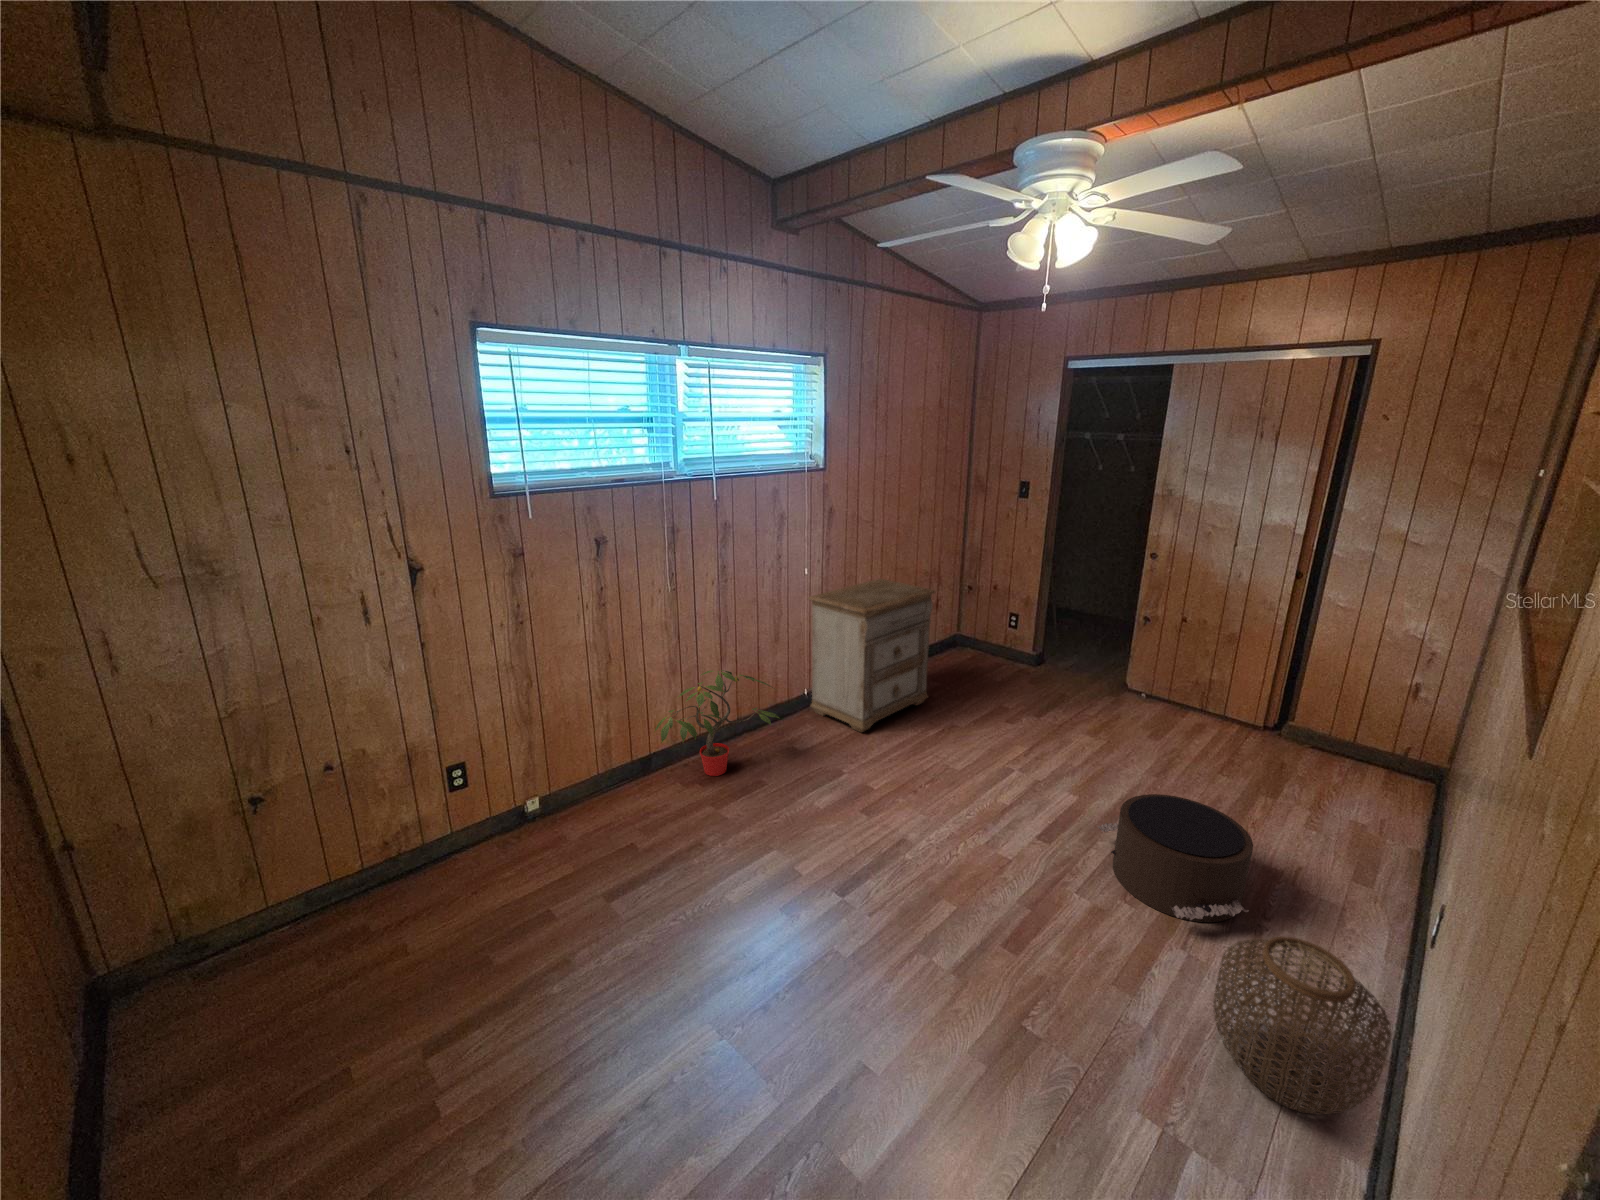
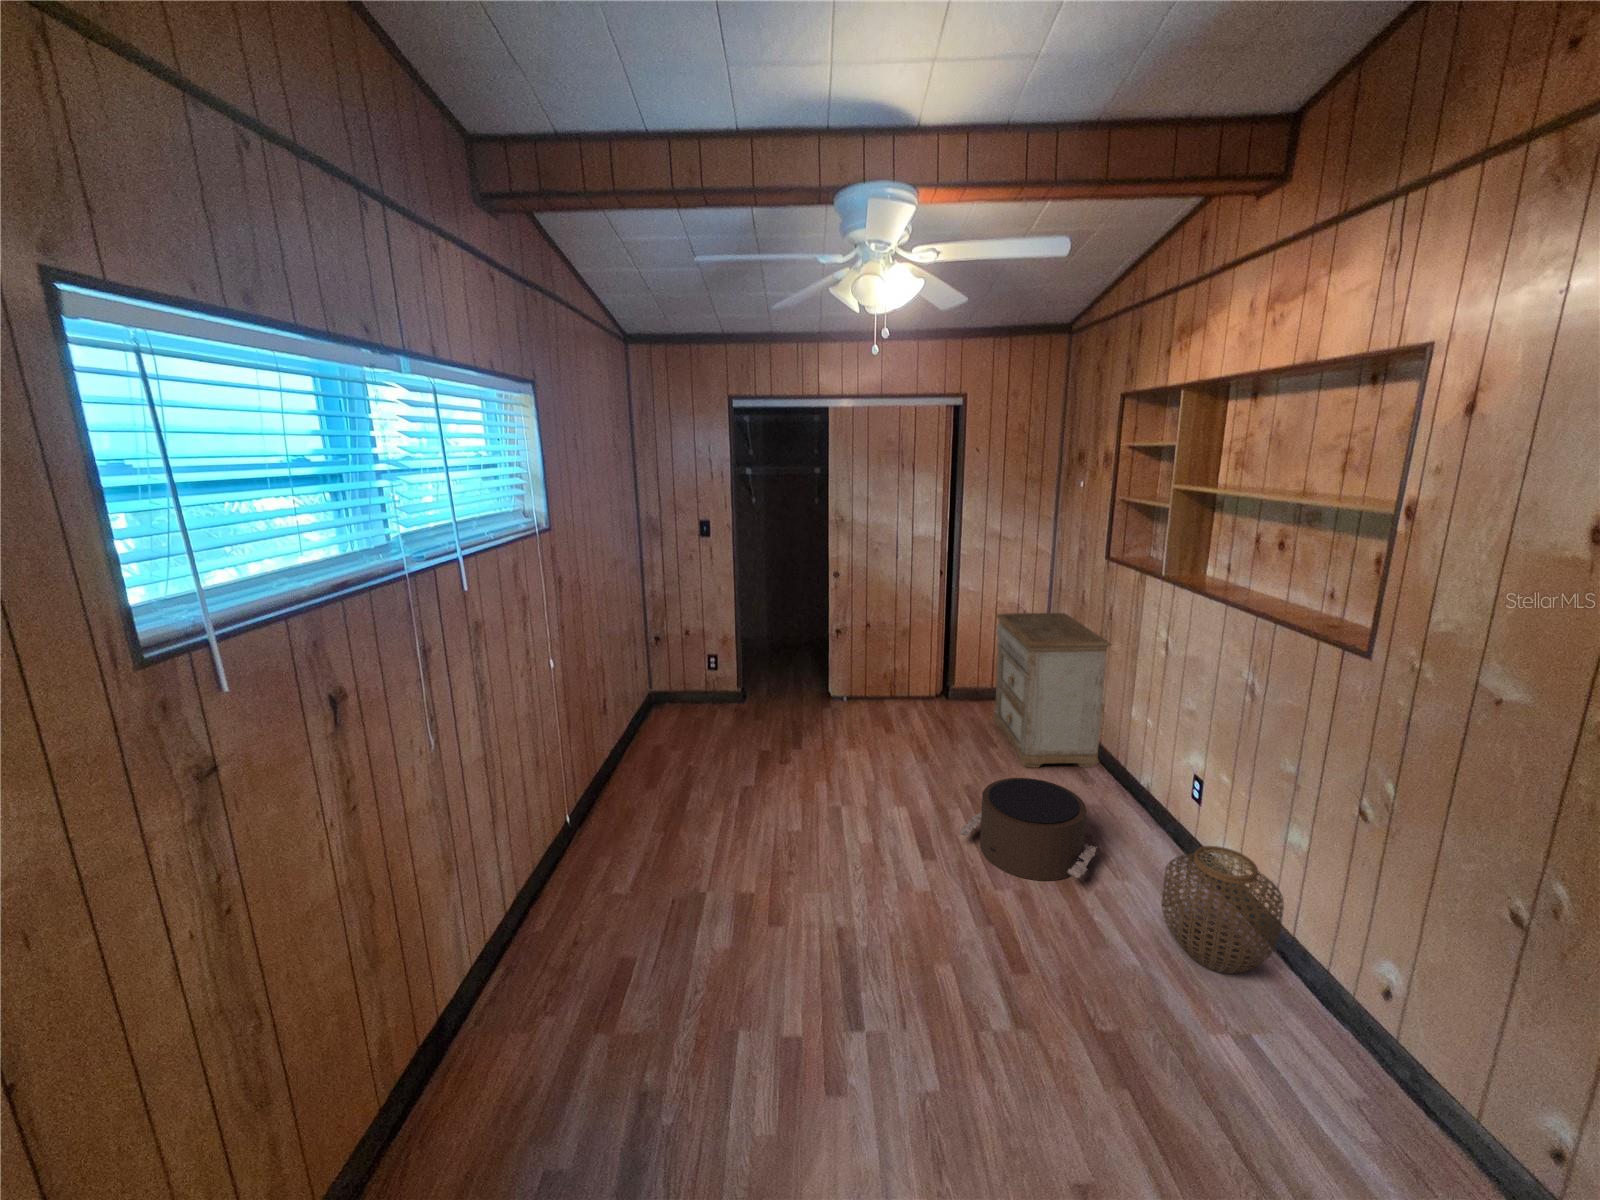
nightstand: present [808,579,935,732] -> present [993,613,1111,768]
potted plant: present [655,670,779,776] -> none [465,832,613,1003]

